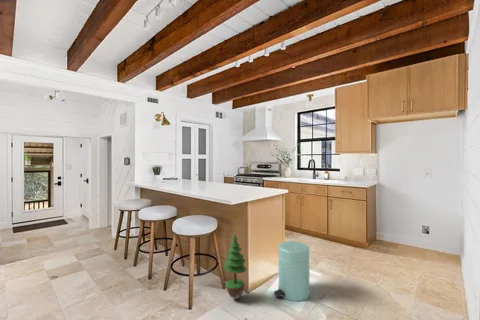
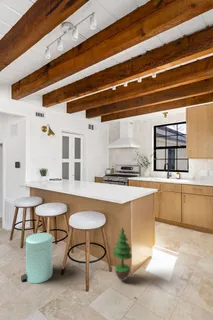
trash can: present [274,241,310,301] -> present [21,233,53,284]

